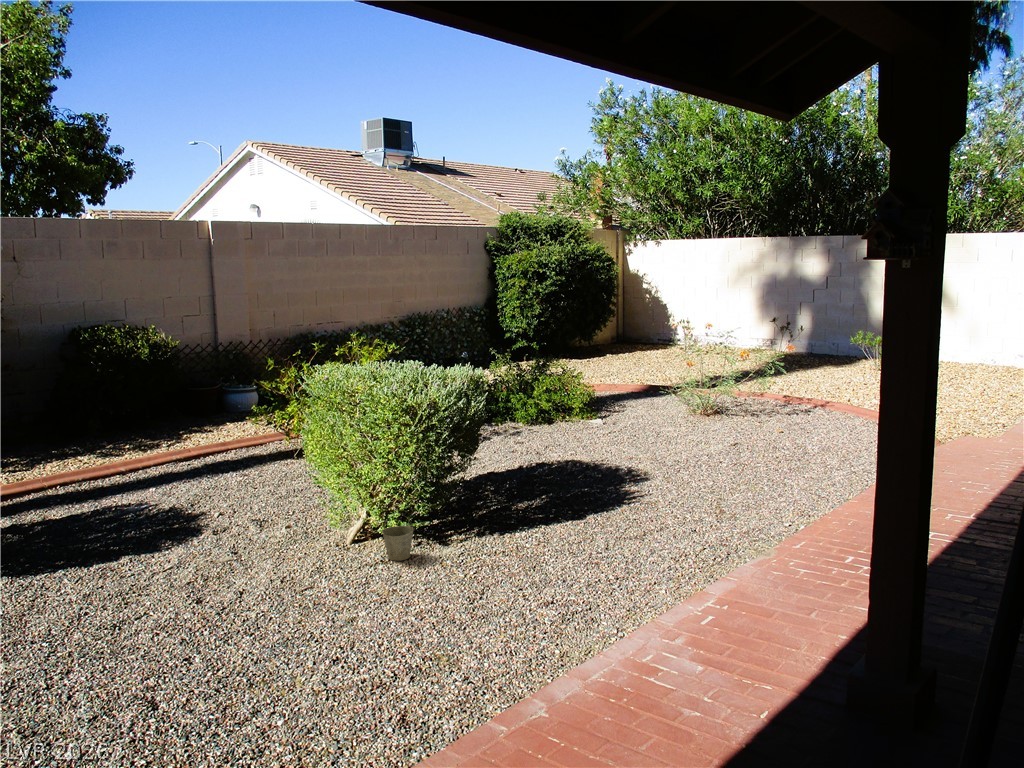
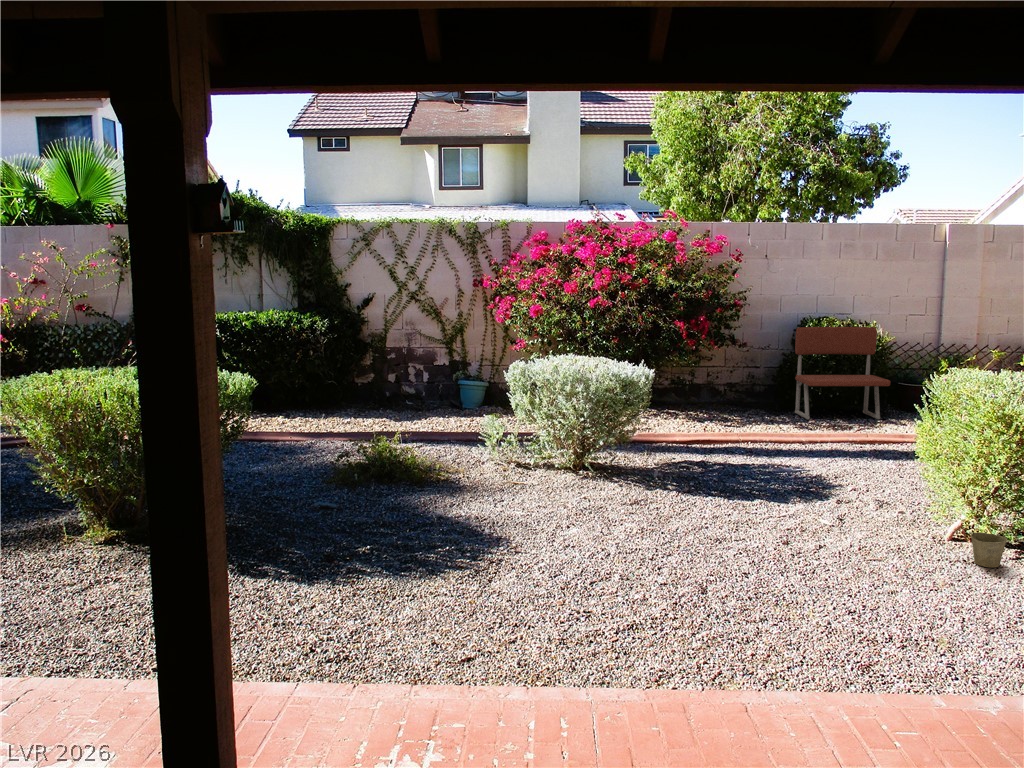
bench: none [75,332,192,445] -> present [795,327,891,419]

